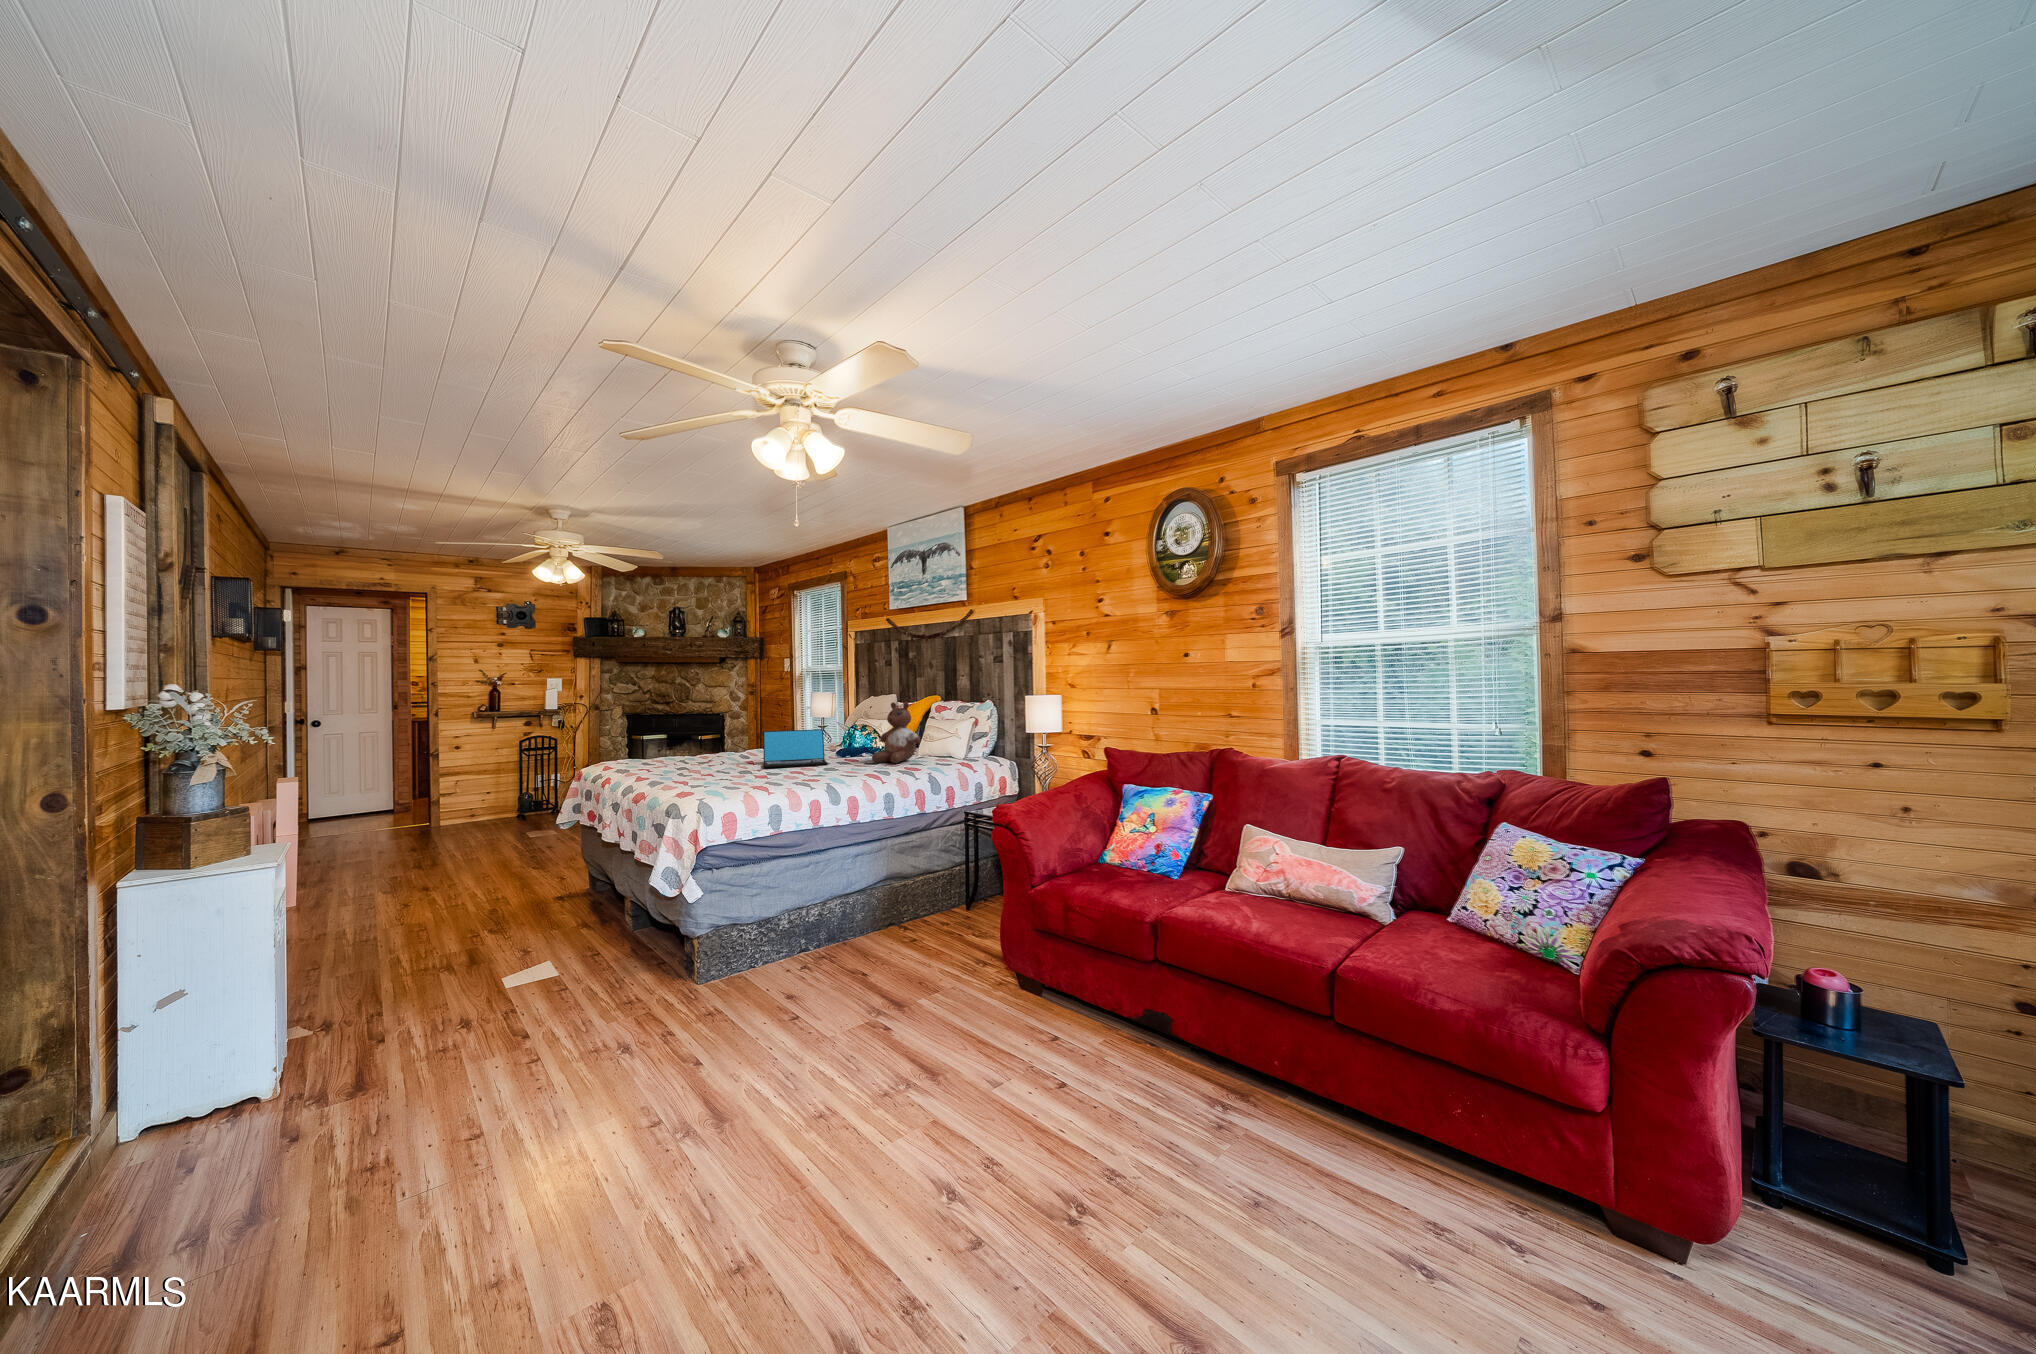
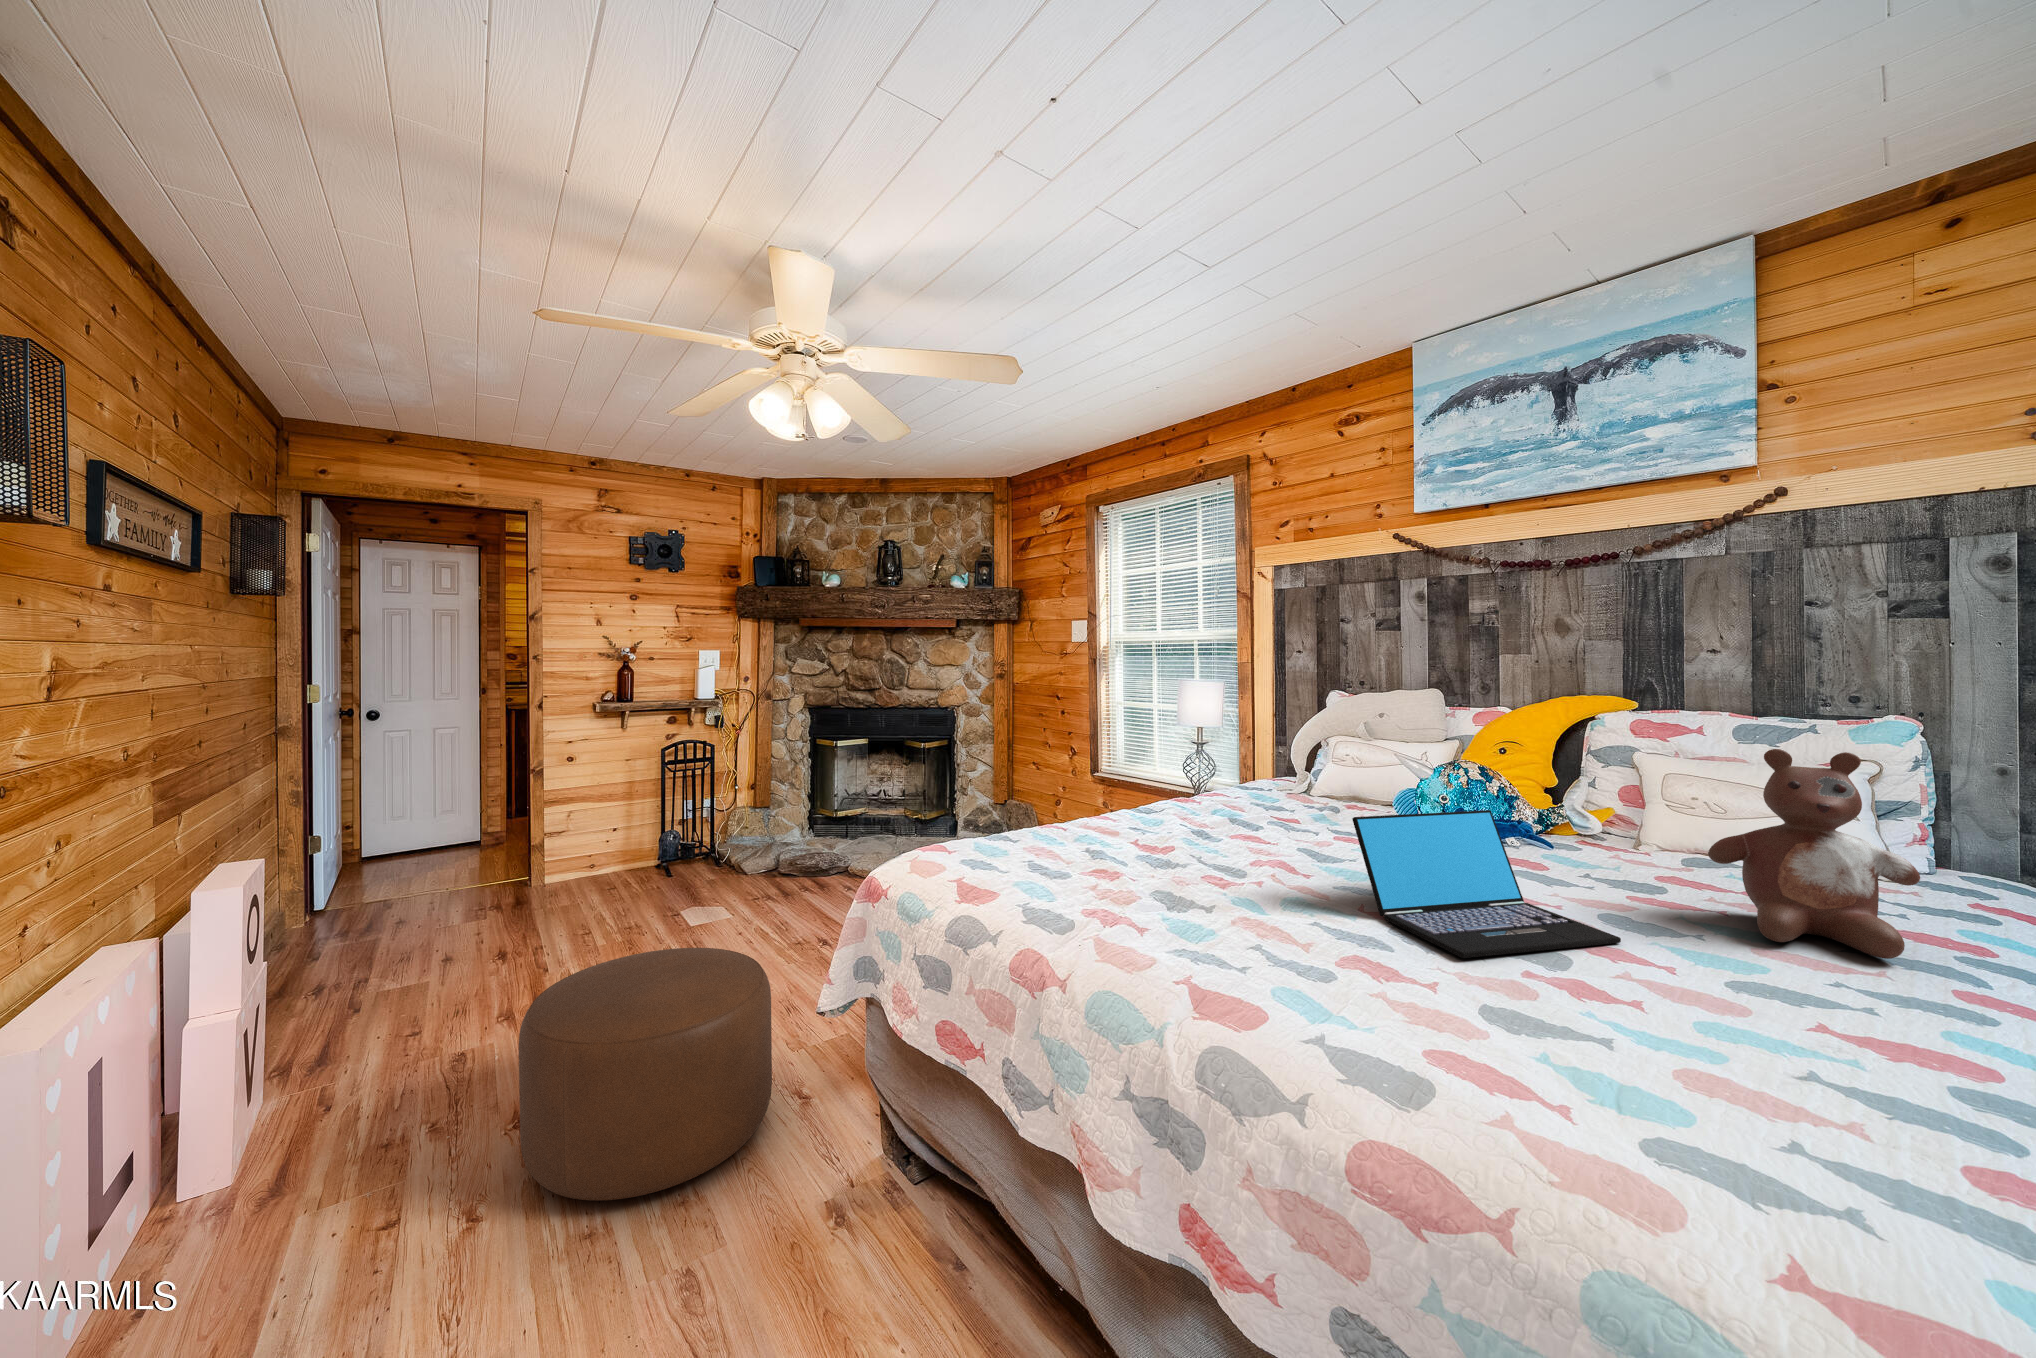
ottoman: none [435,813,554,895] -> present [519,948,772,1200]

